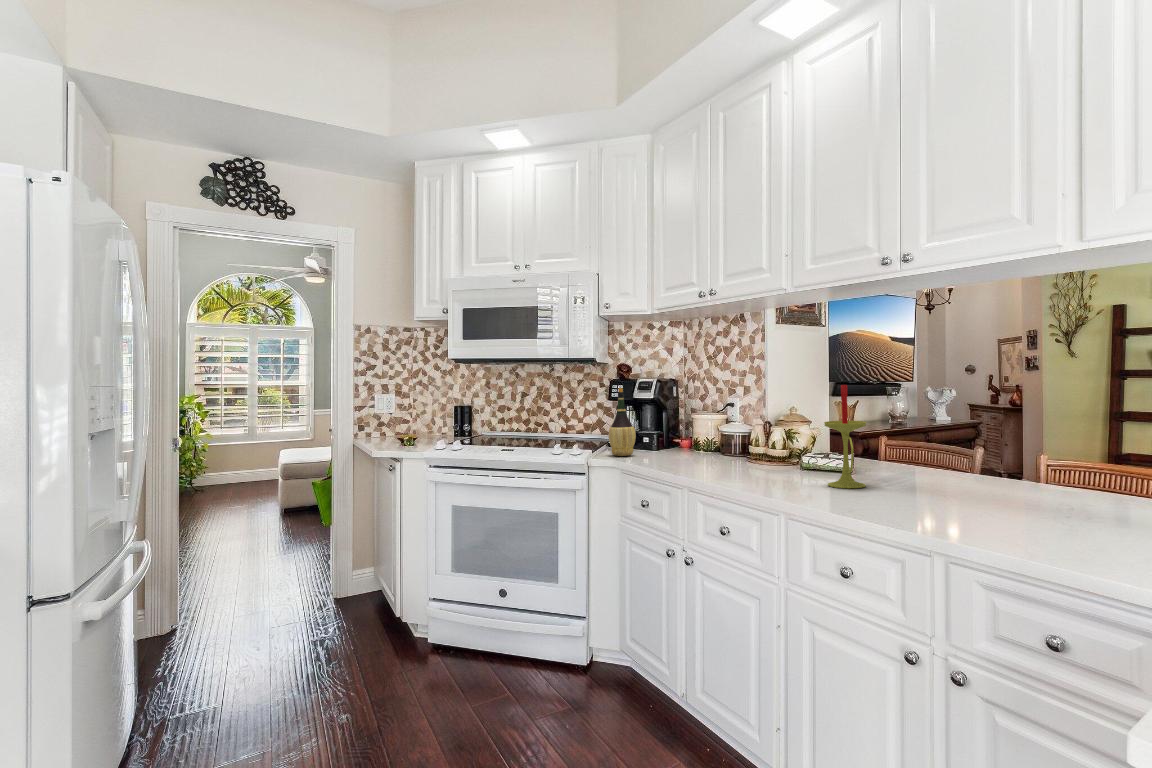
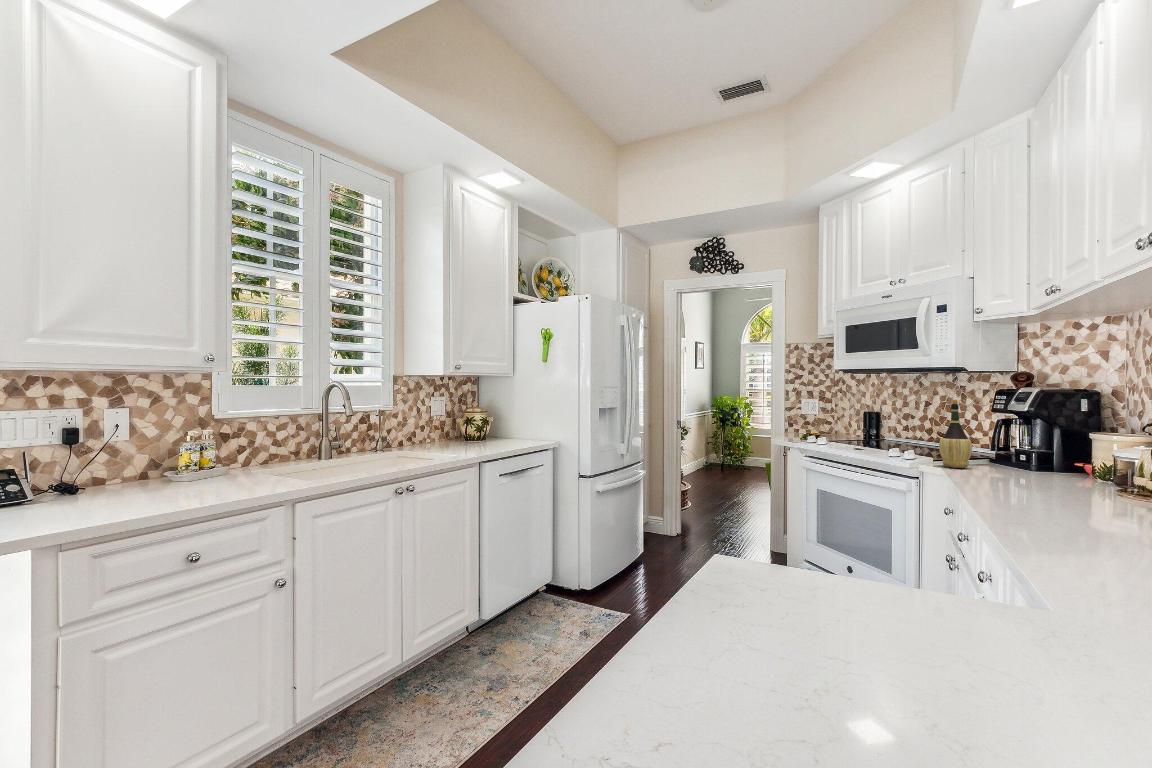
candle: present [824,385,866,488] -> none [1033,399,1098,530]

